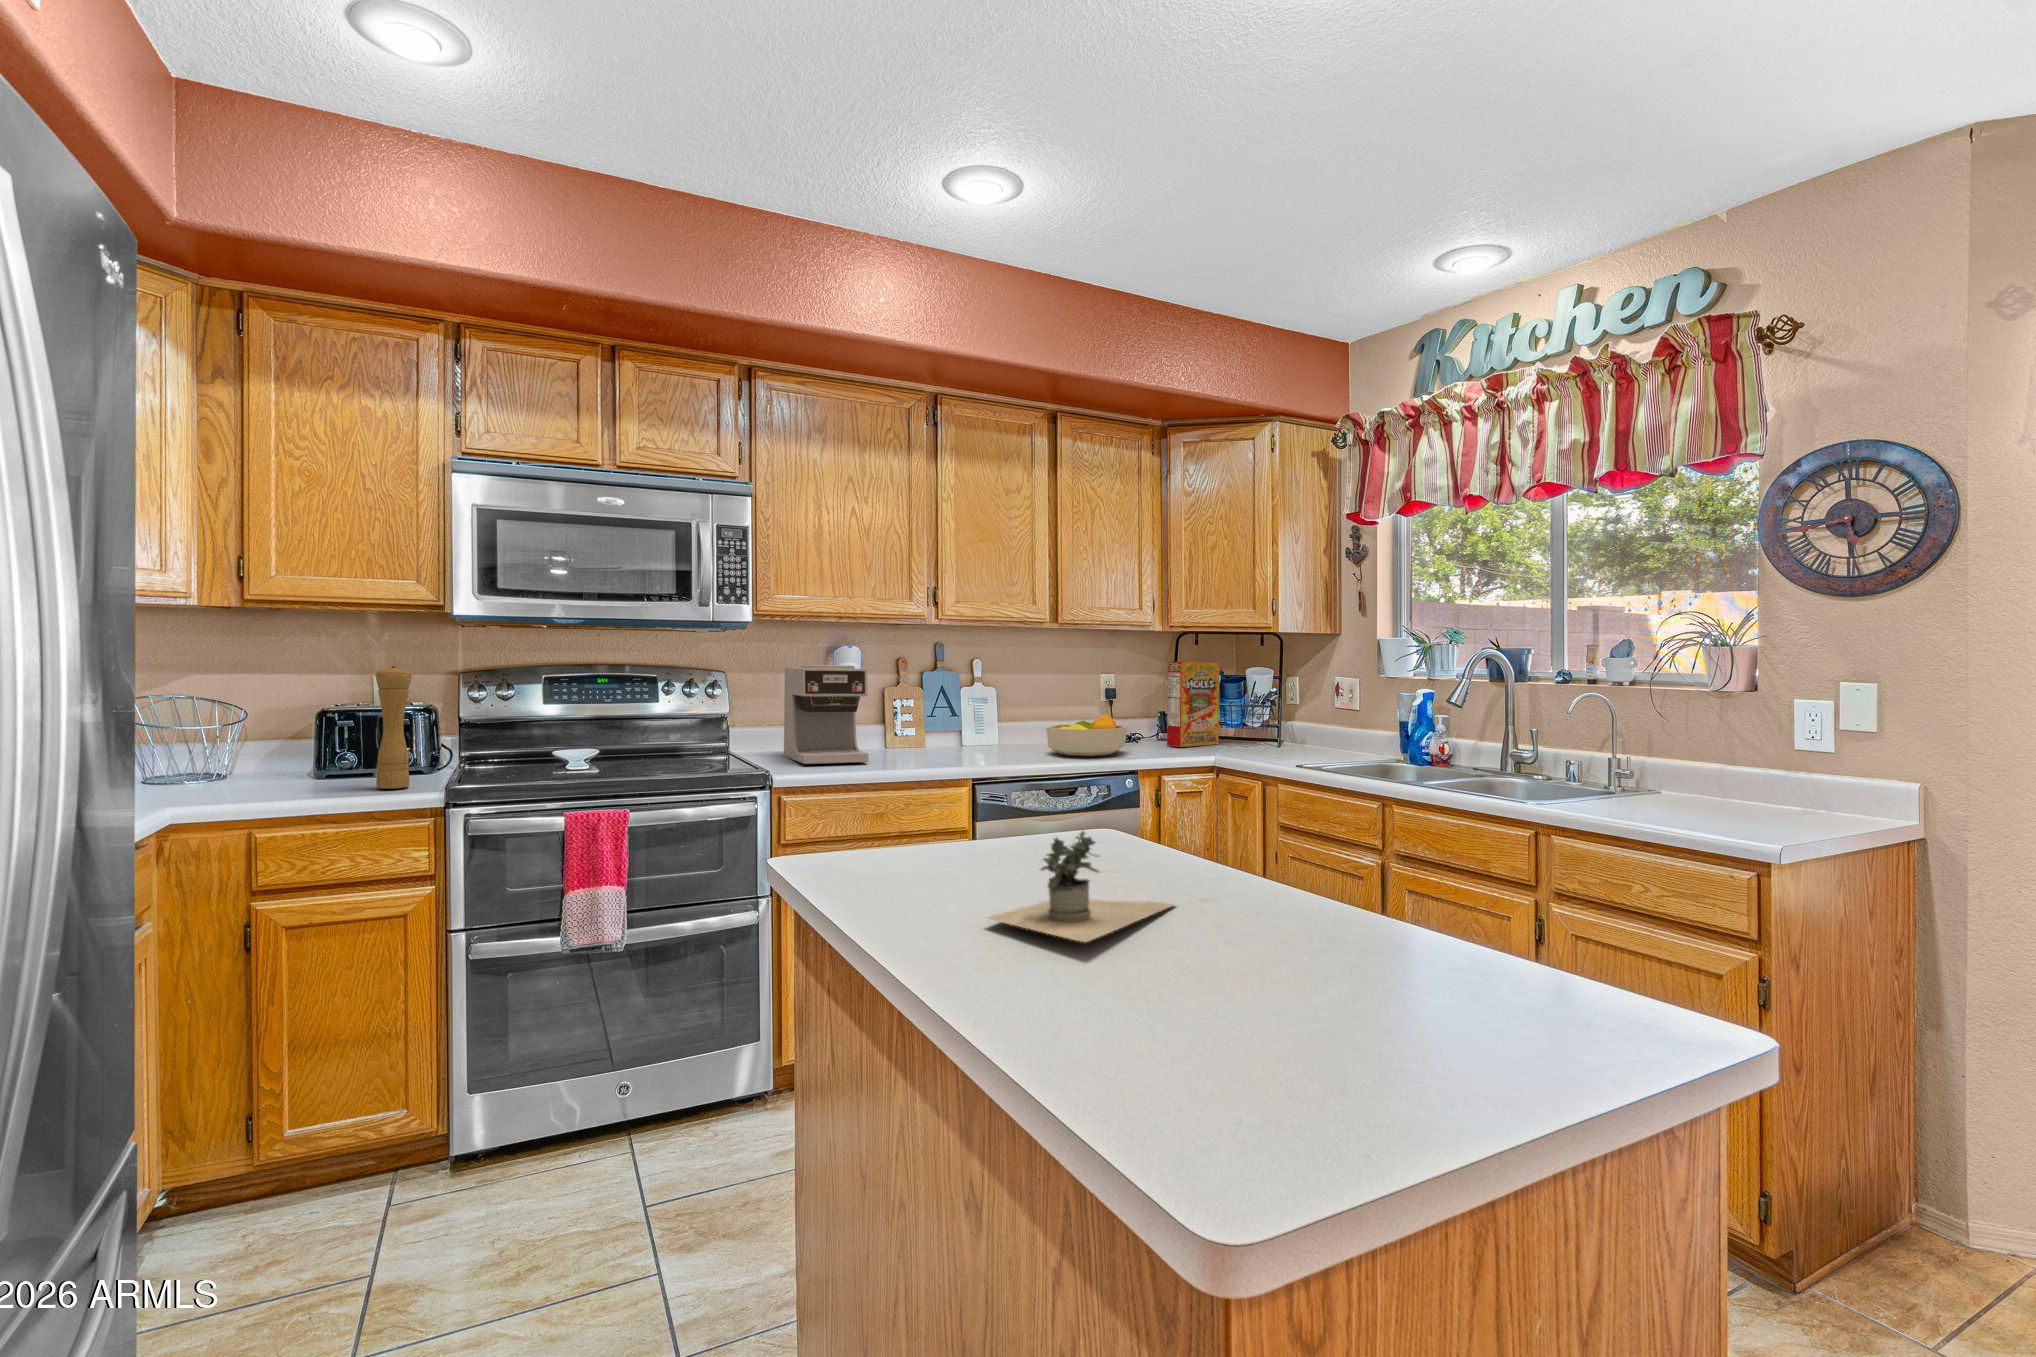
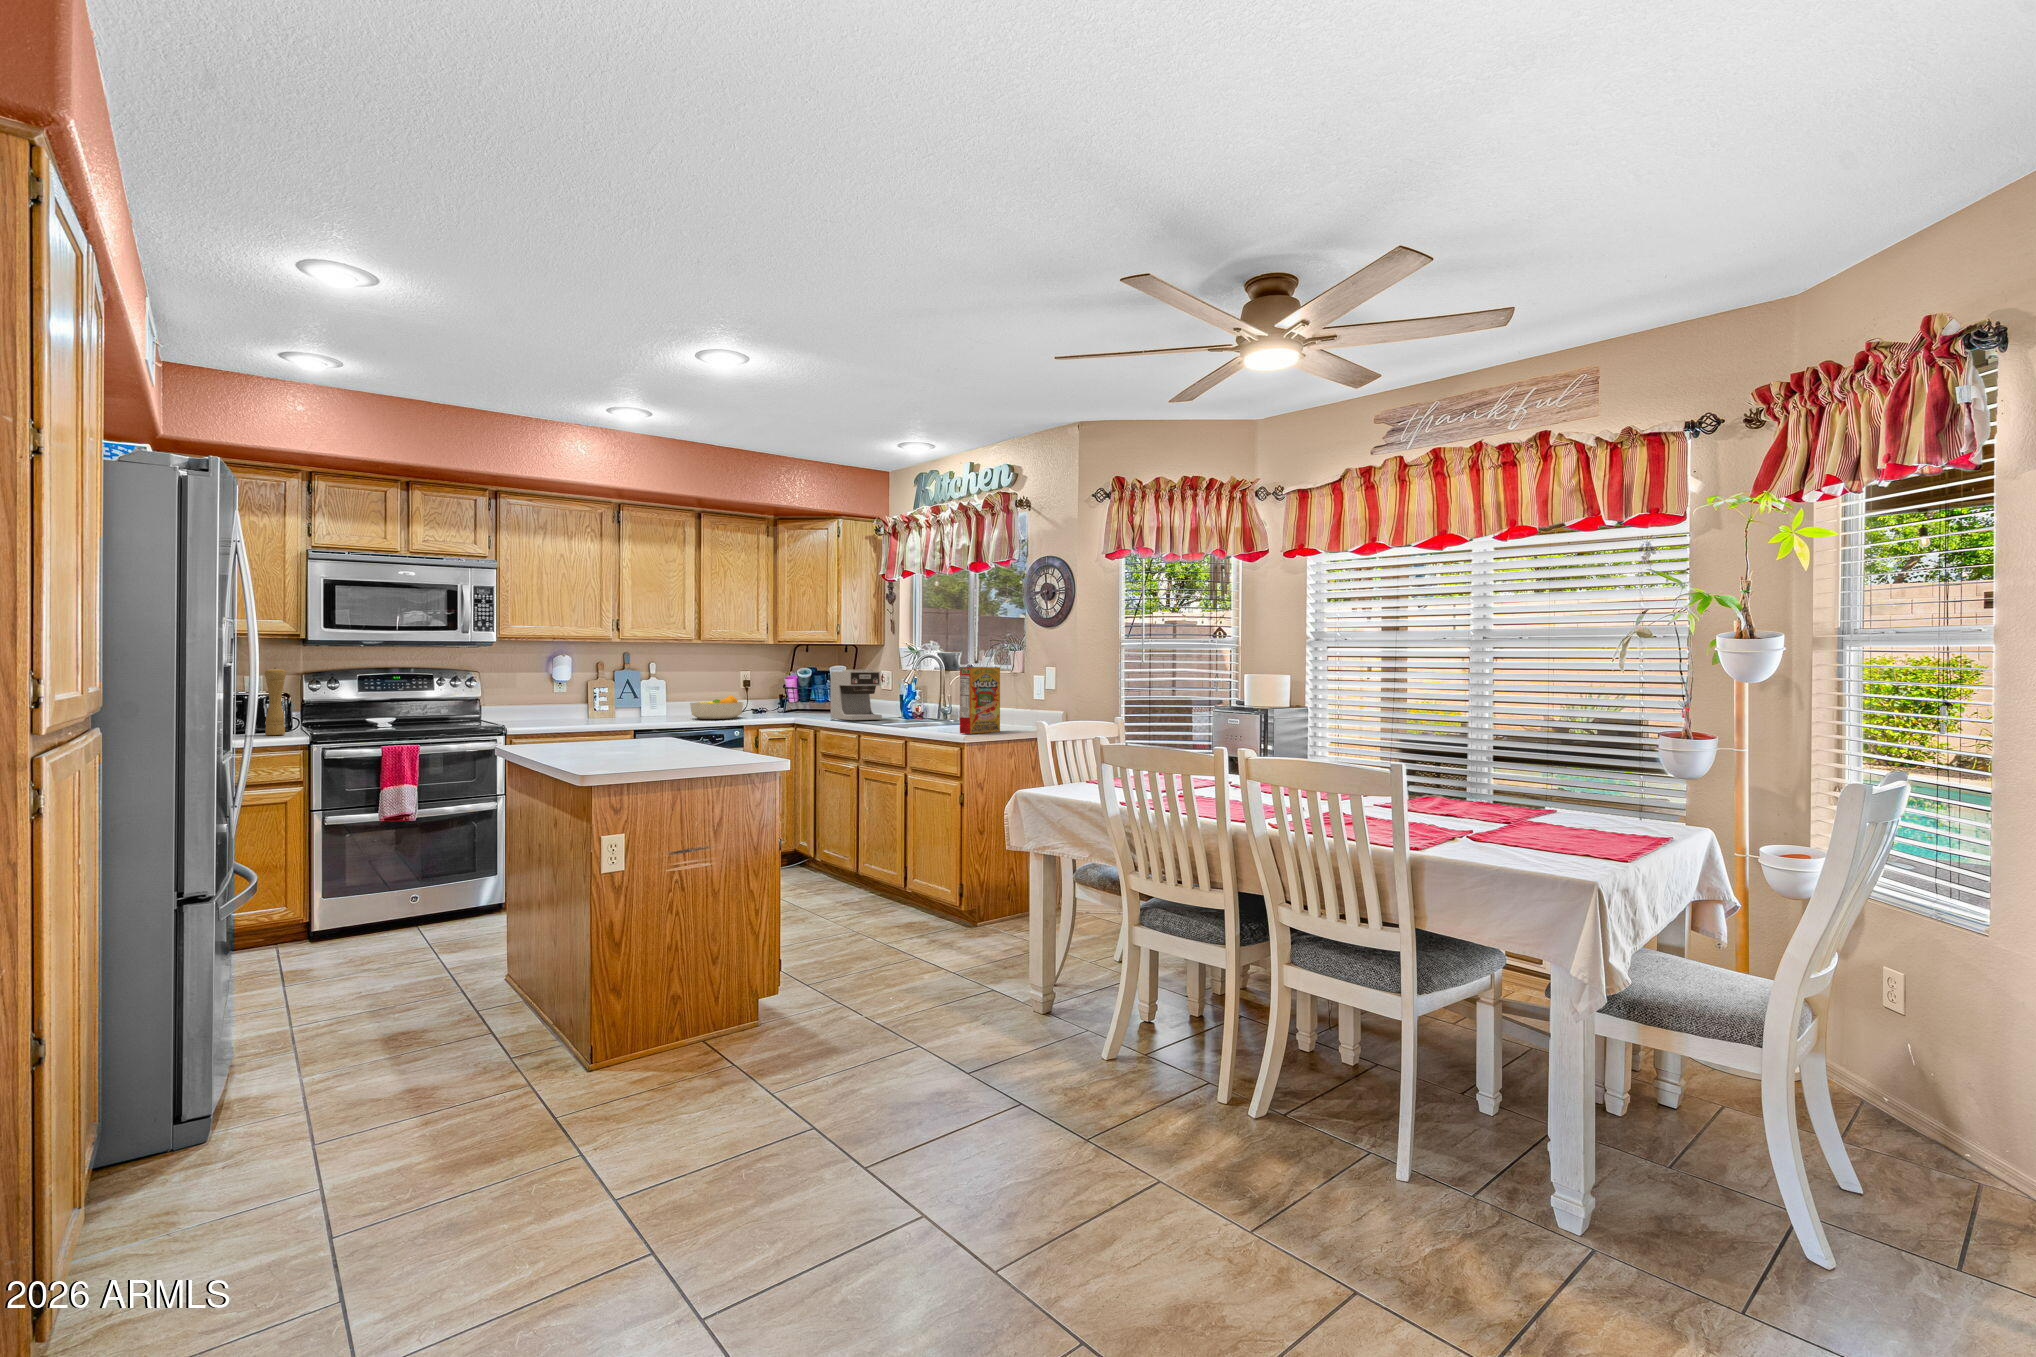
cereal box: present [1167,662,1220,747] -> present [960,667,1000,734]
coffee maker: present [784,665,868,764] -> present [831,670,882,720]
potted plant: present [988,831,1208,942] -> none [569,716,668,747]

